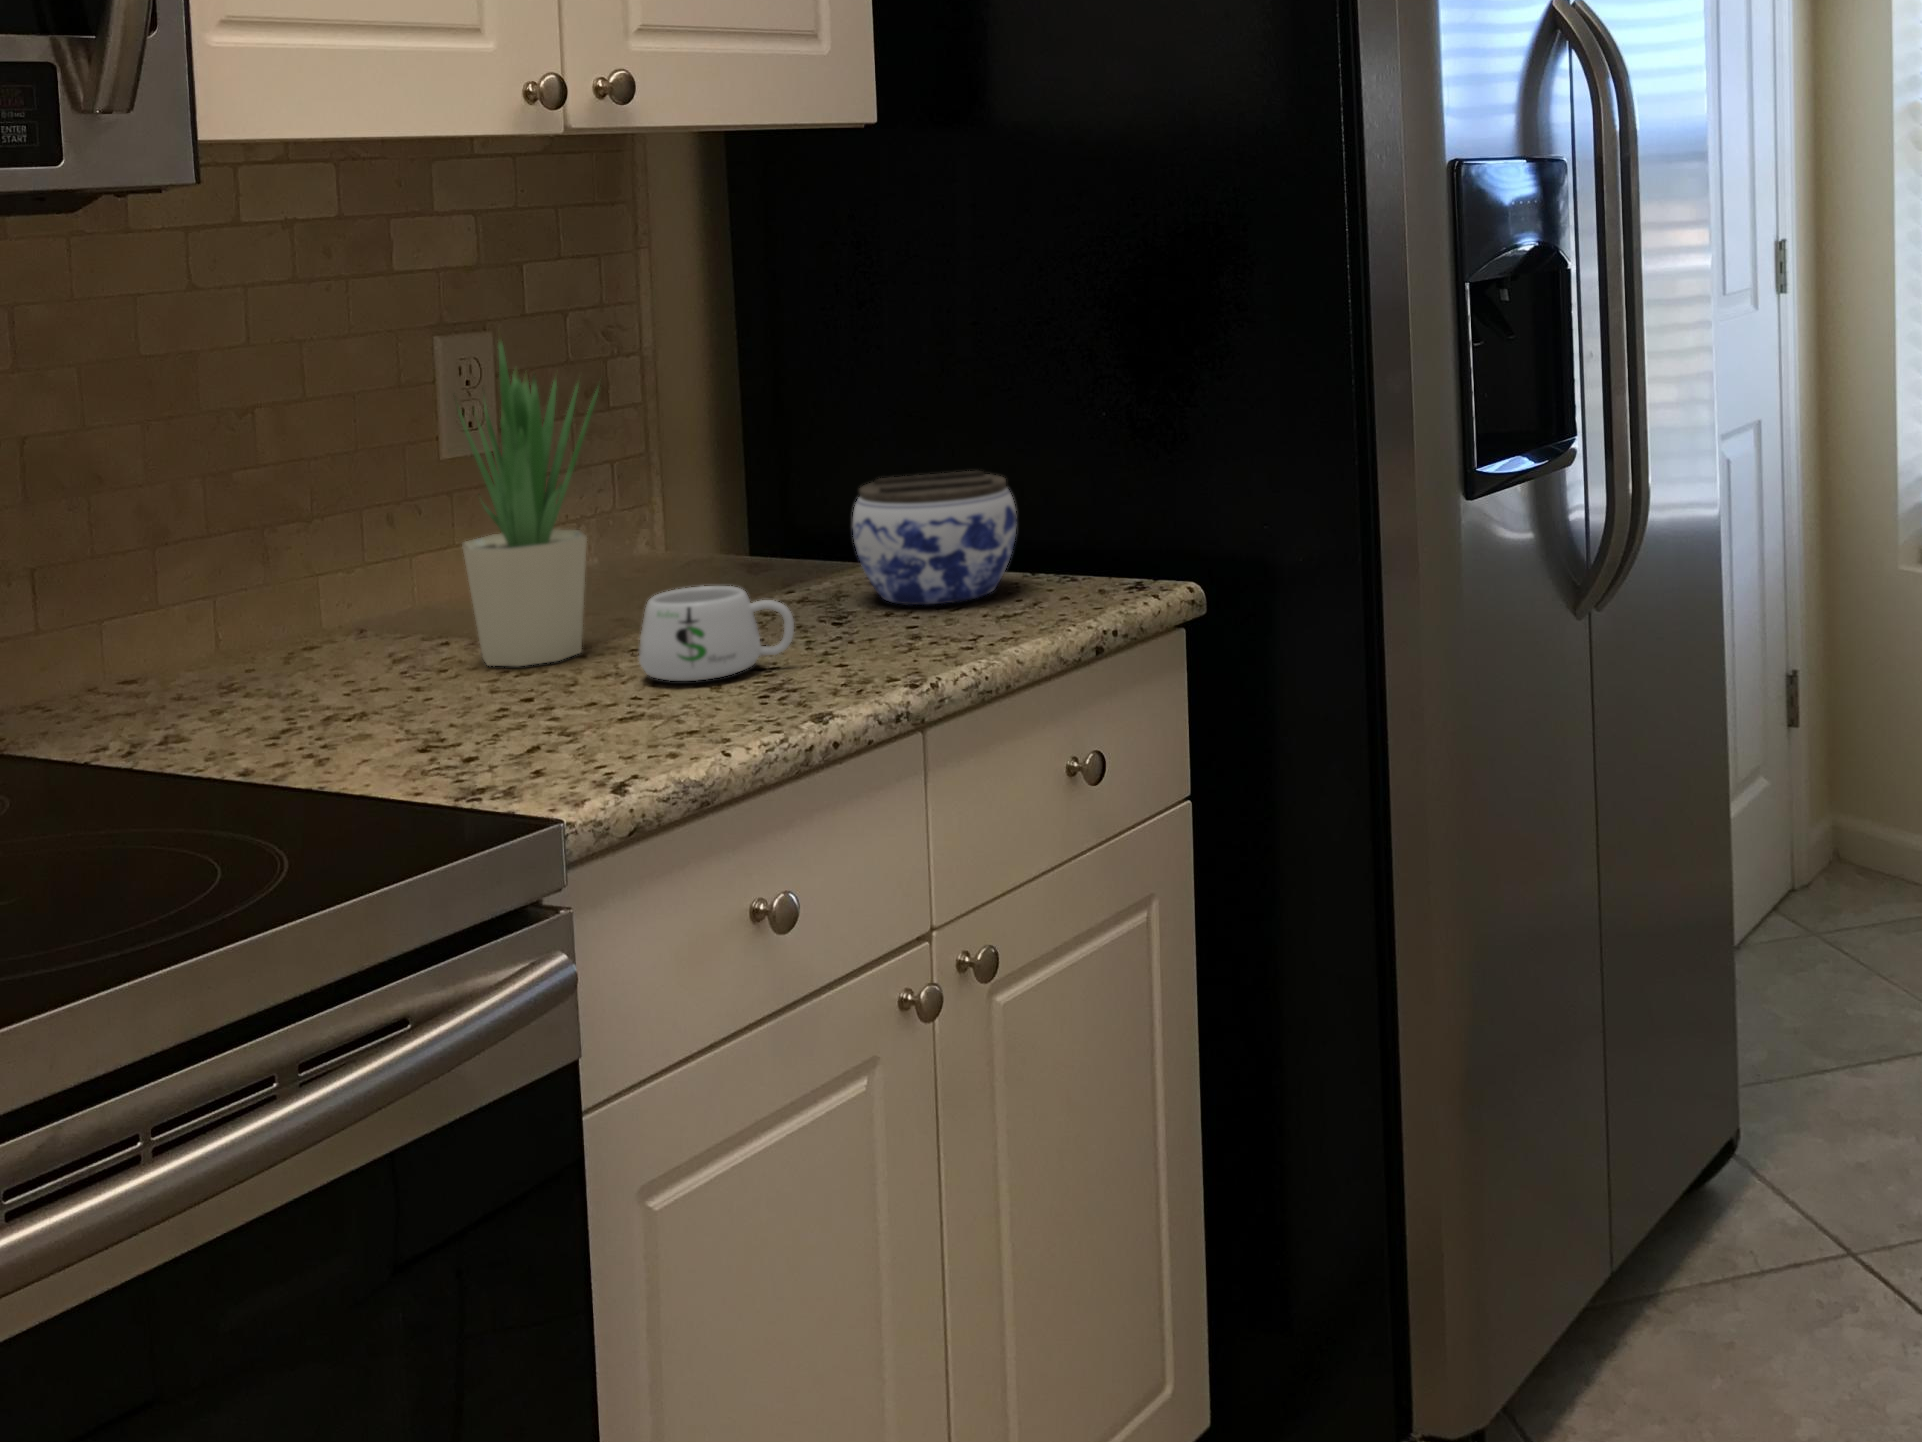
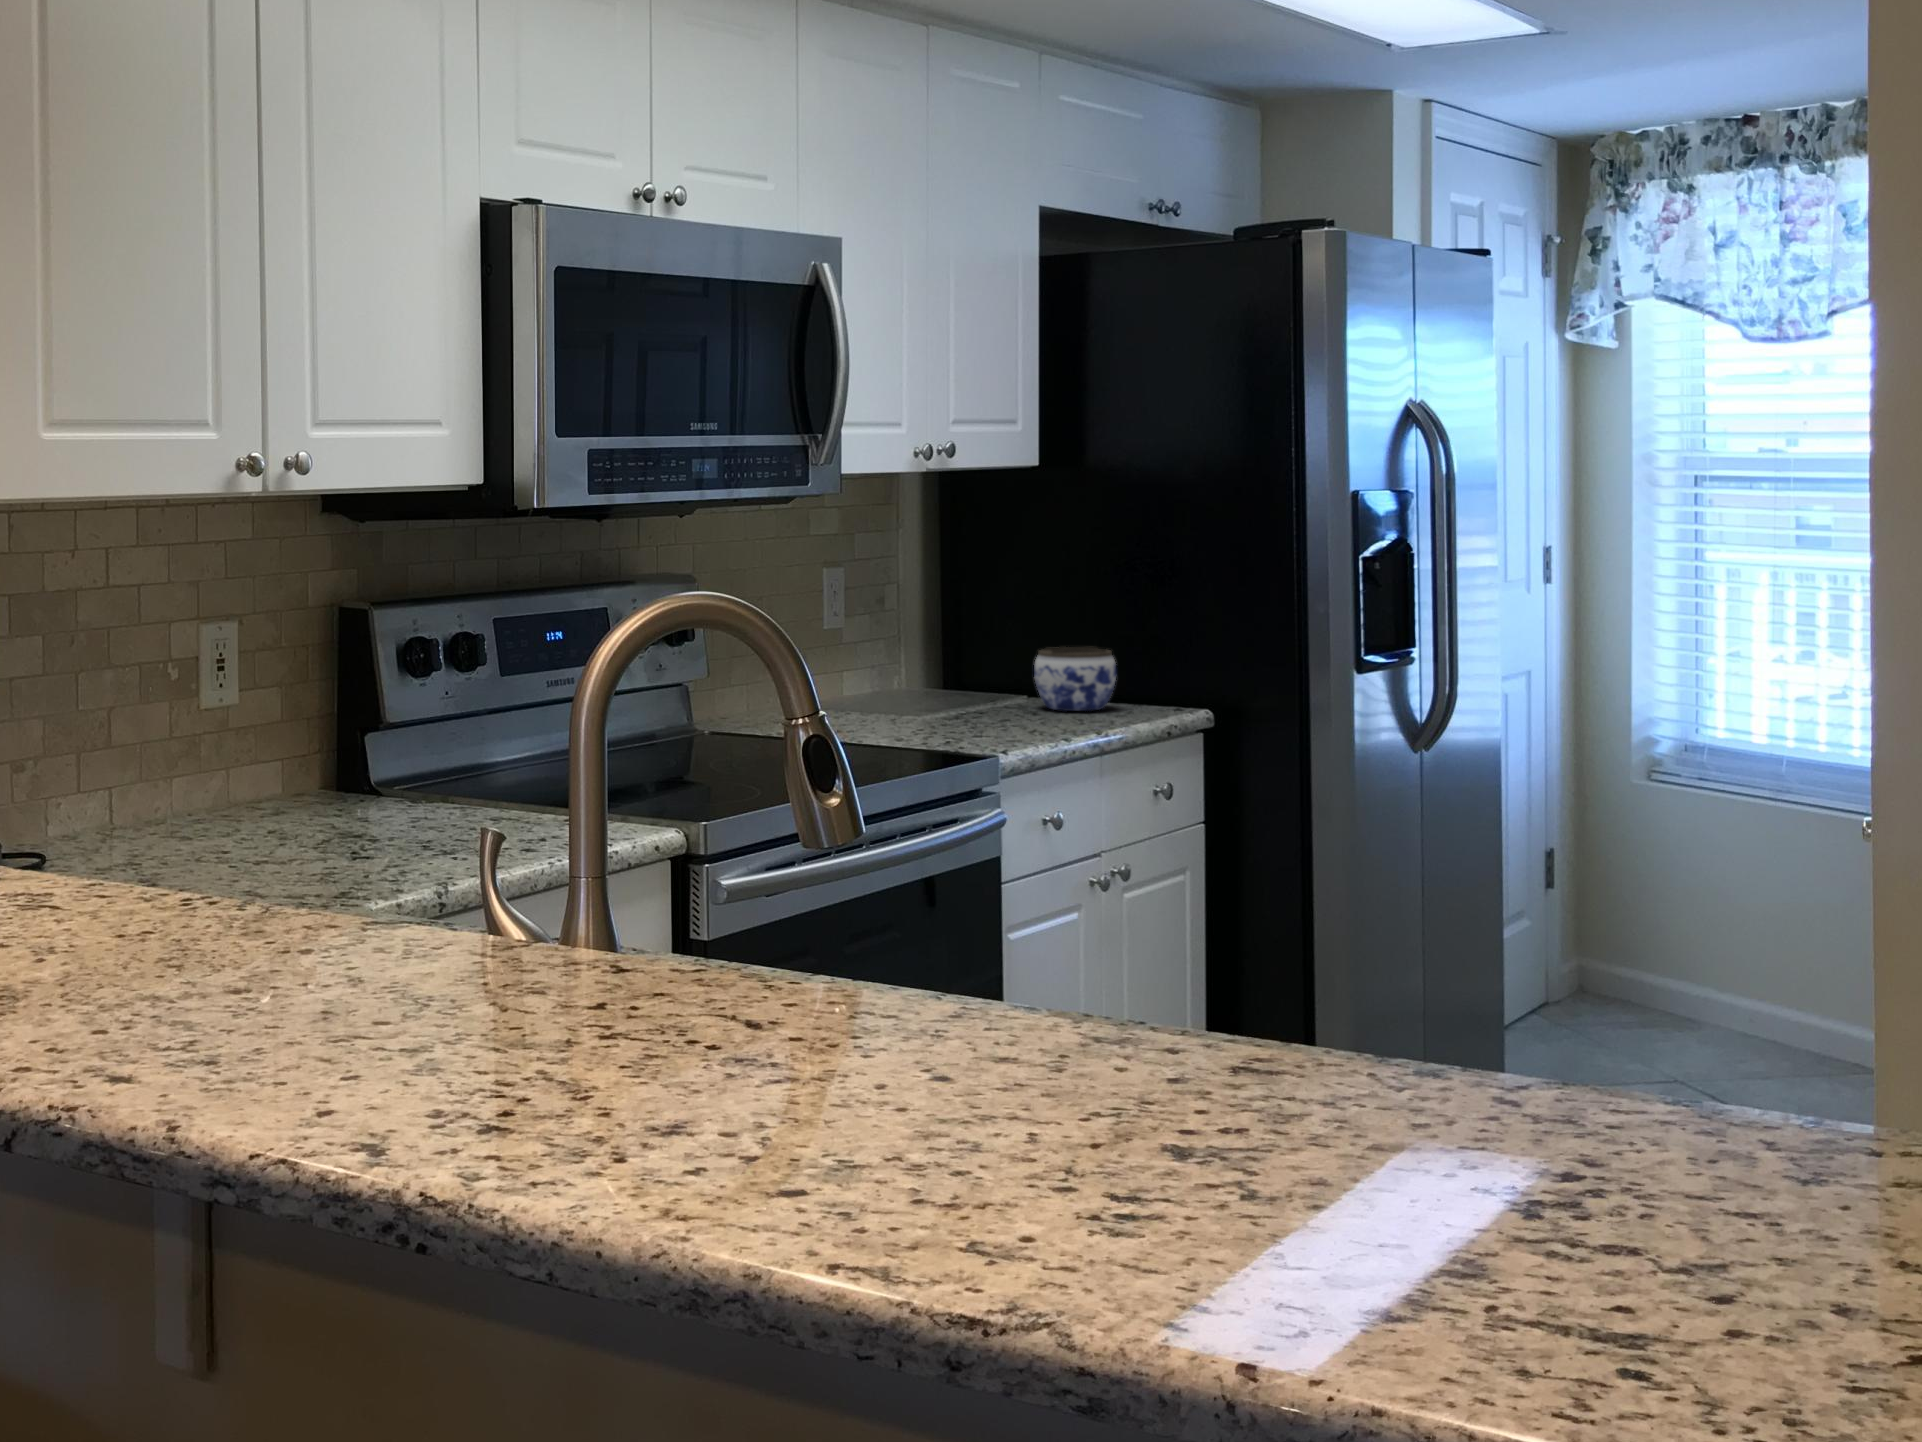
potted plant: present [457,333,601,667] -> none [874,561,940,721]
mug: present [639,586,794,681] -> none [967,686,1037,727]

